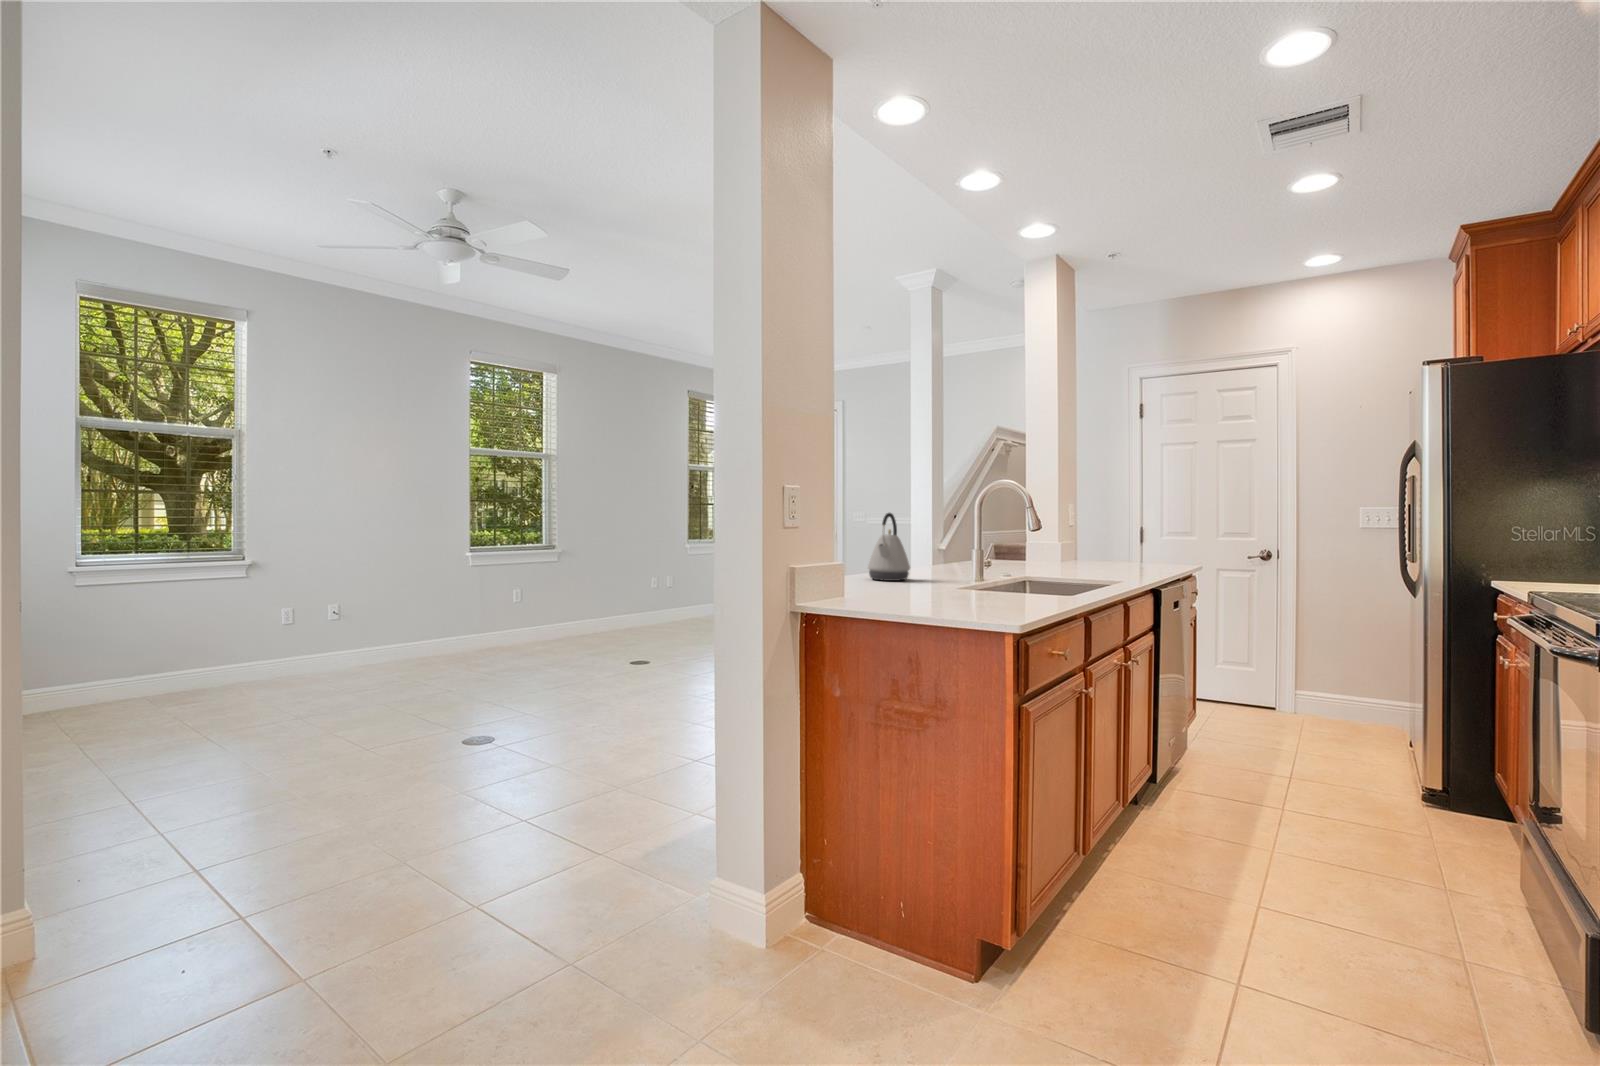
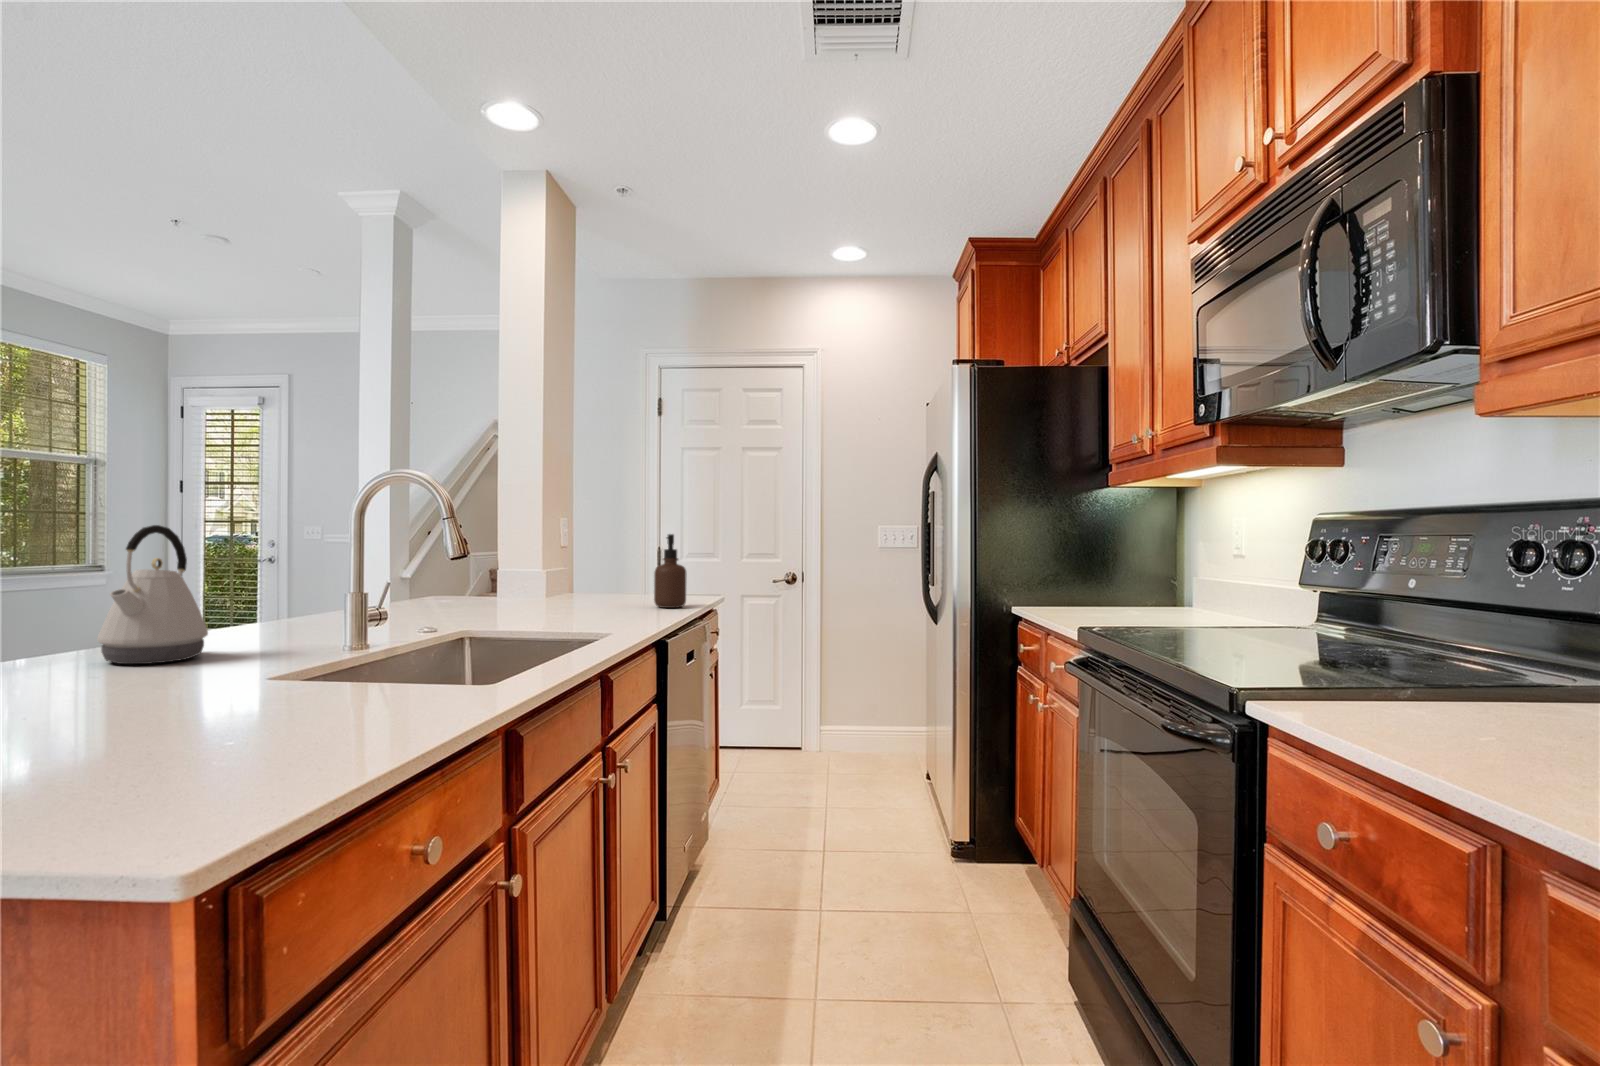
soap dispenser: none [1141,518,1167,573] -> present [654,534,687,608]

